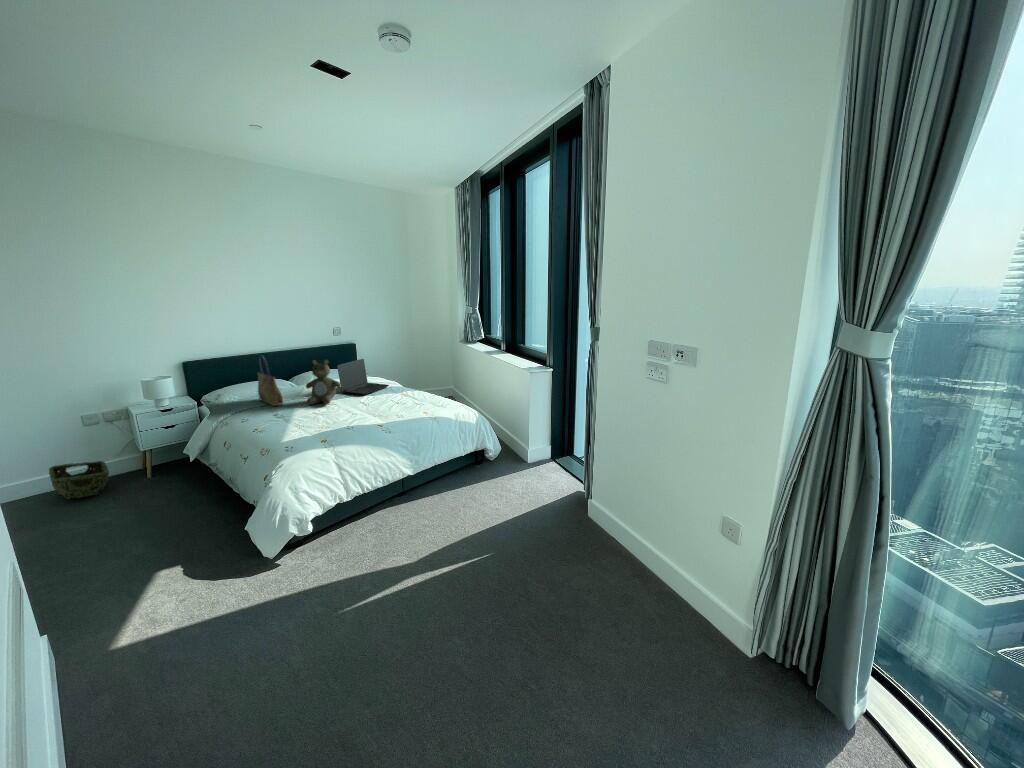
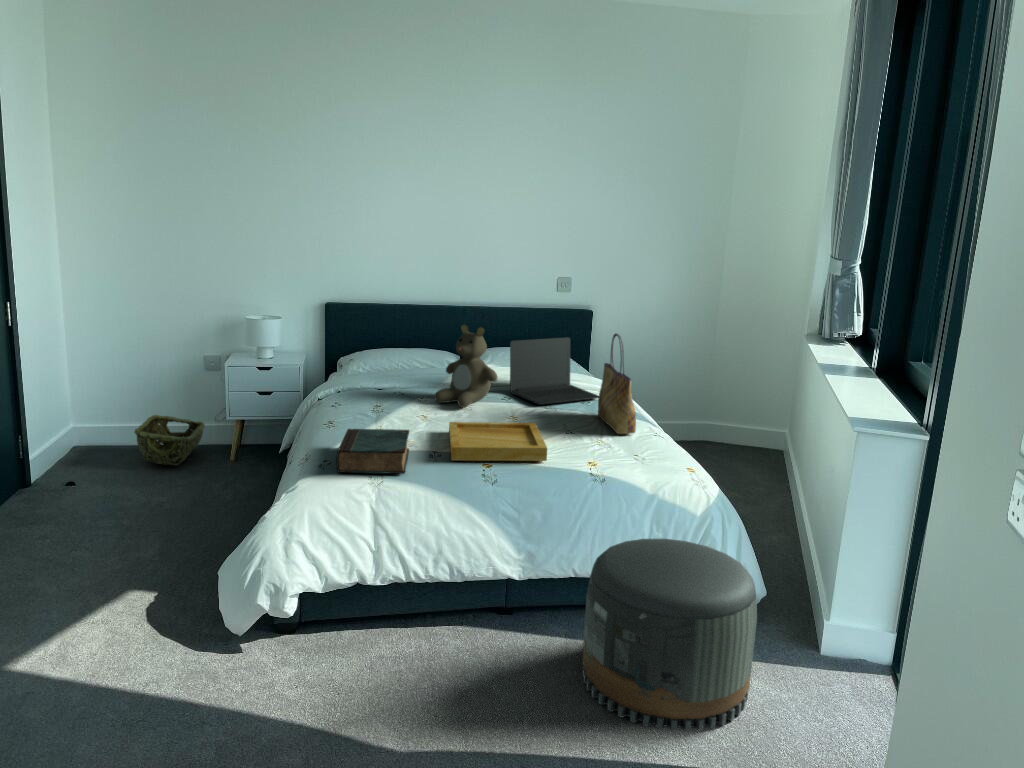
tote bag: present [258,356,283,406] -> present [598,334,636,434]
tray: none [335,402,401,429] -> present [449,422,547,461]
book: none [288,419,341,450] -> present [336,429,409,474]
pouf: none [454,433,527,512] -> present [582,539,757,732]

